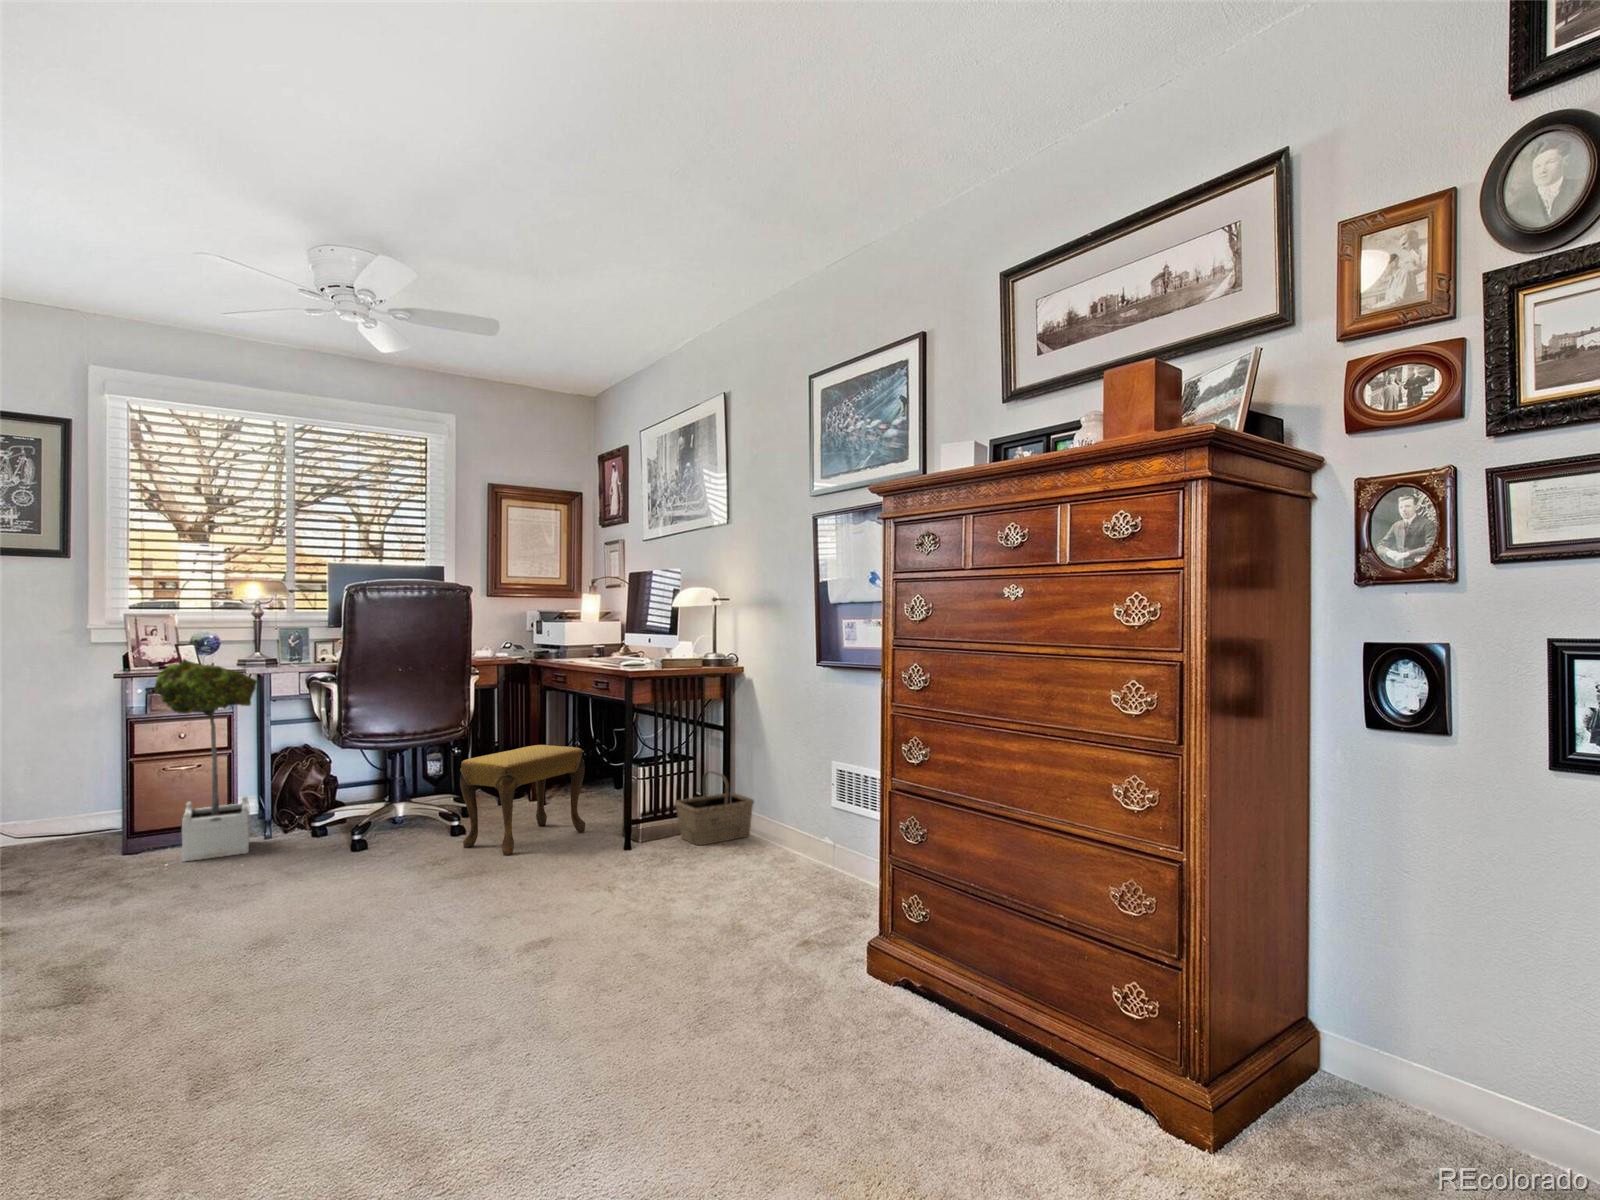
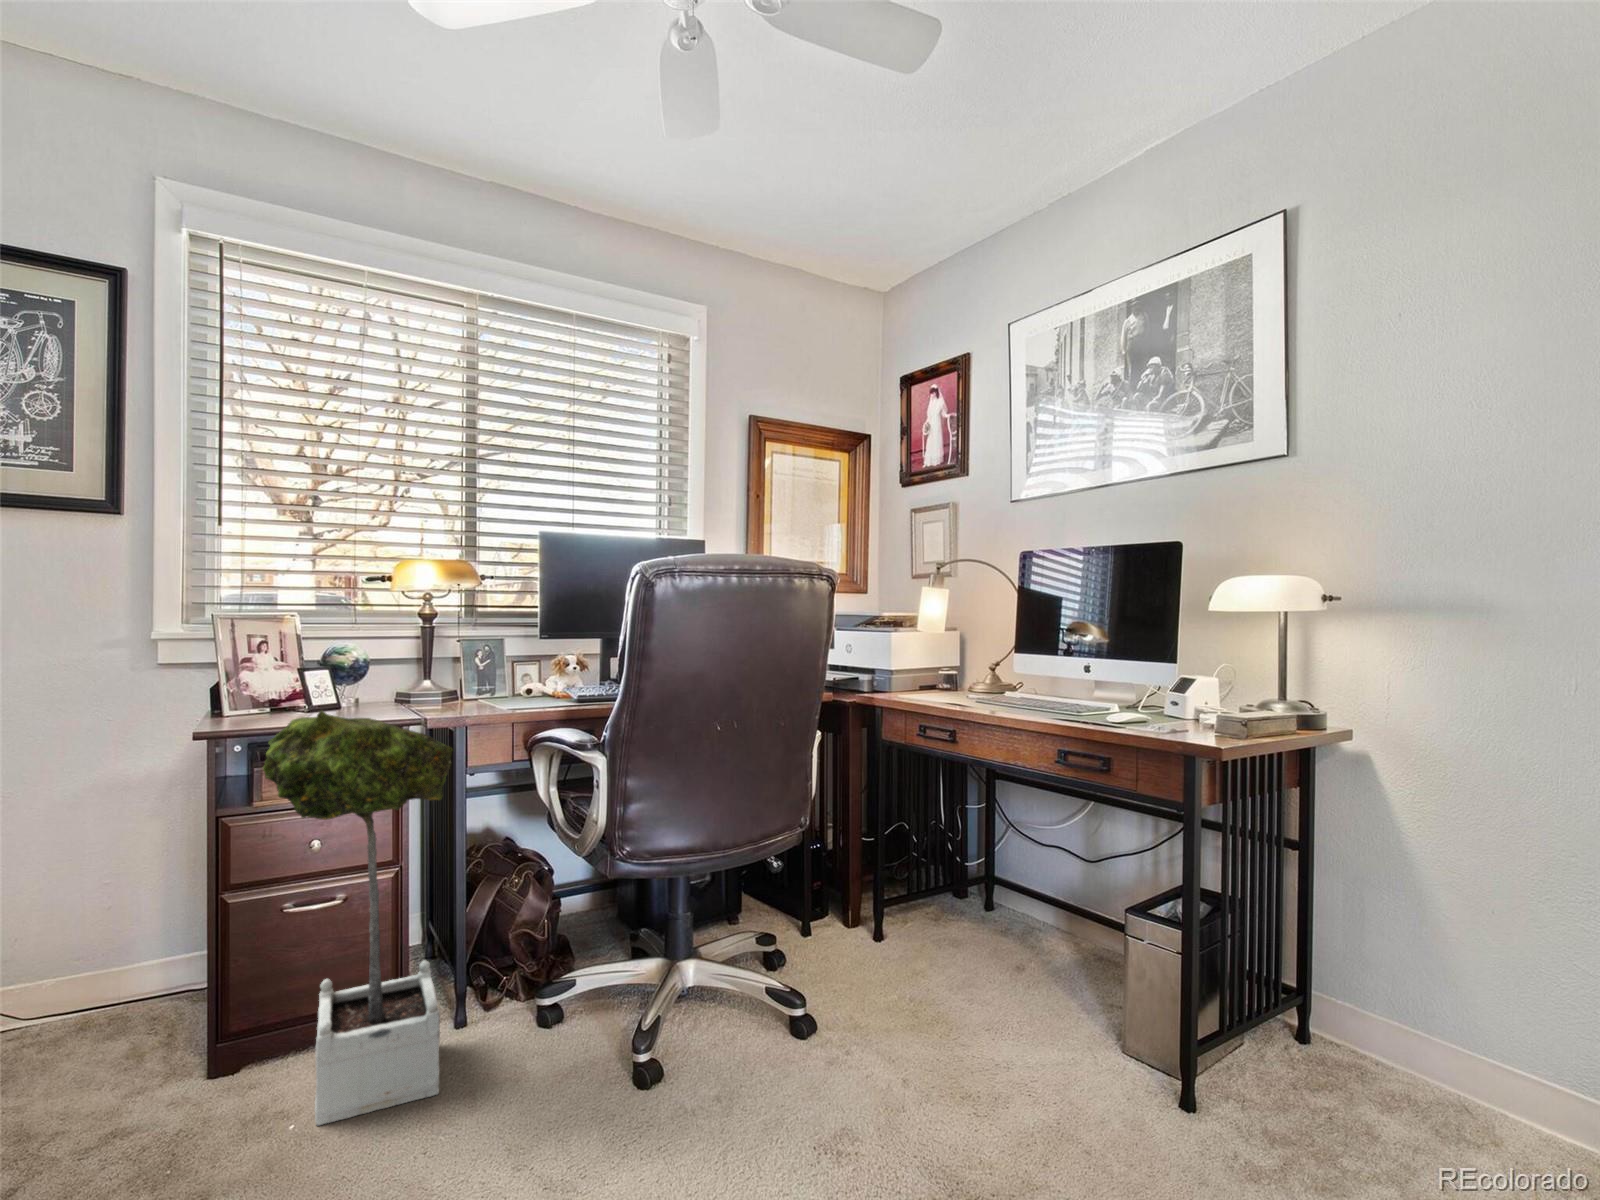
footstool: present [460,745,585,855] -> none [846,864,1045,1141]
basket: present [675,771,754,845] -> none [1252,940,1417,1119]

